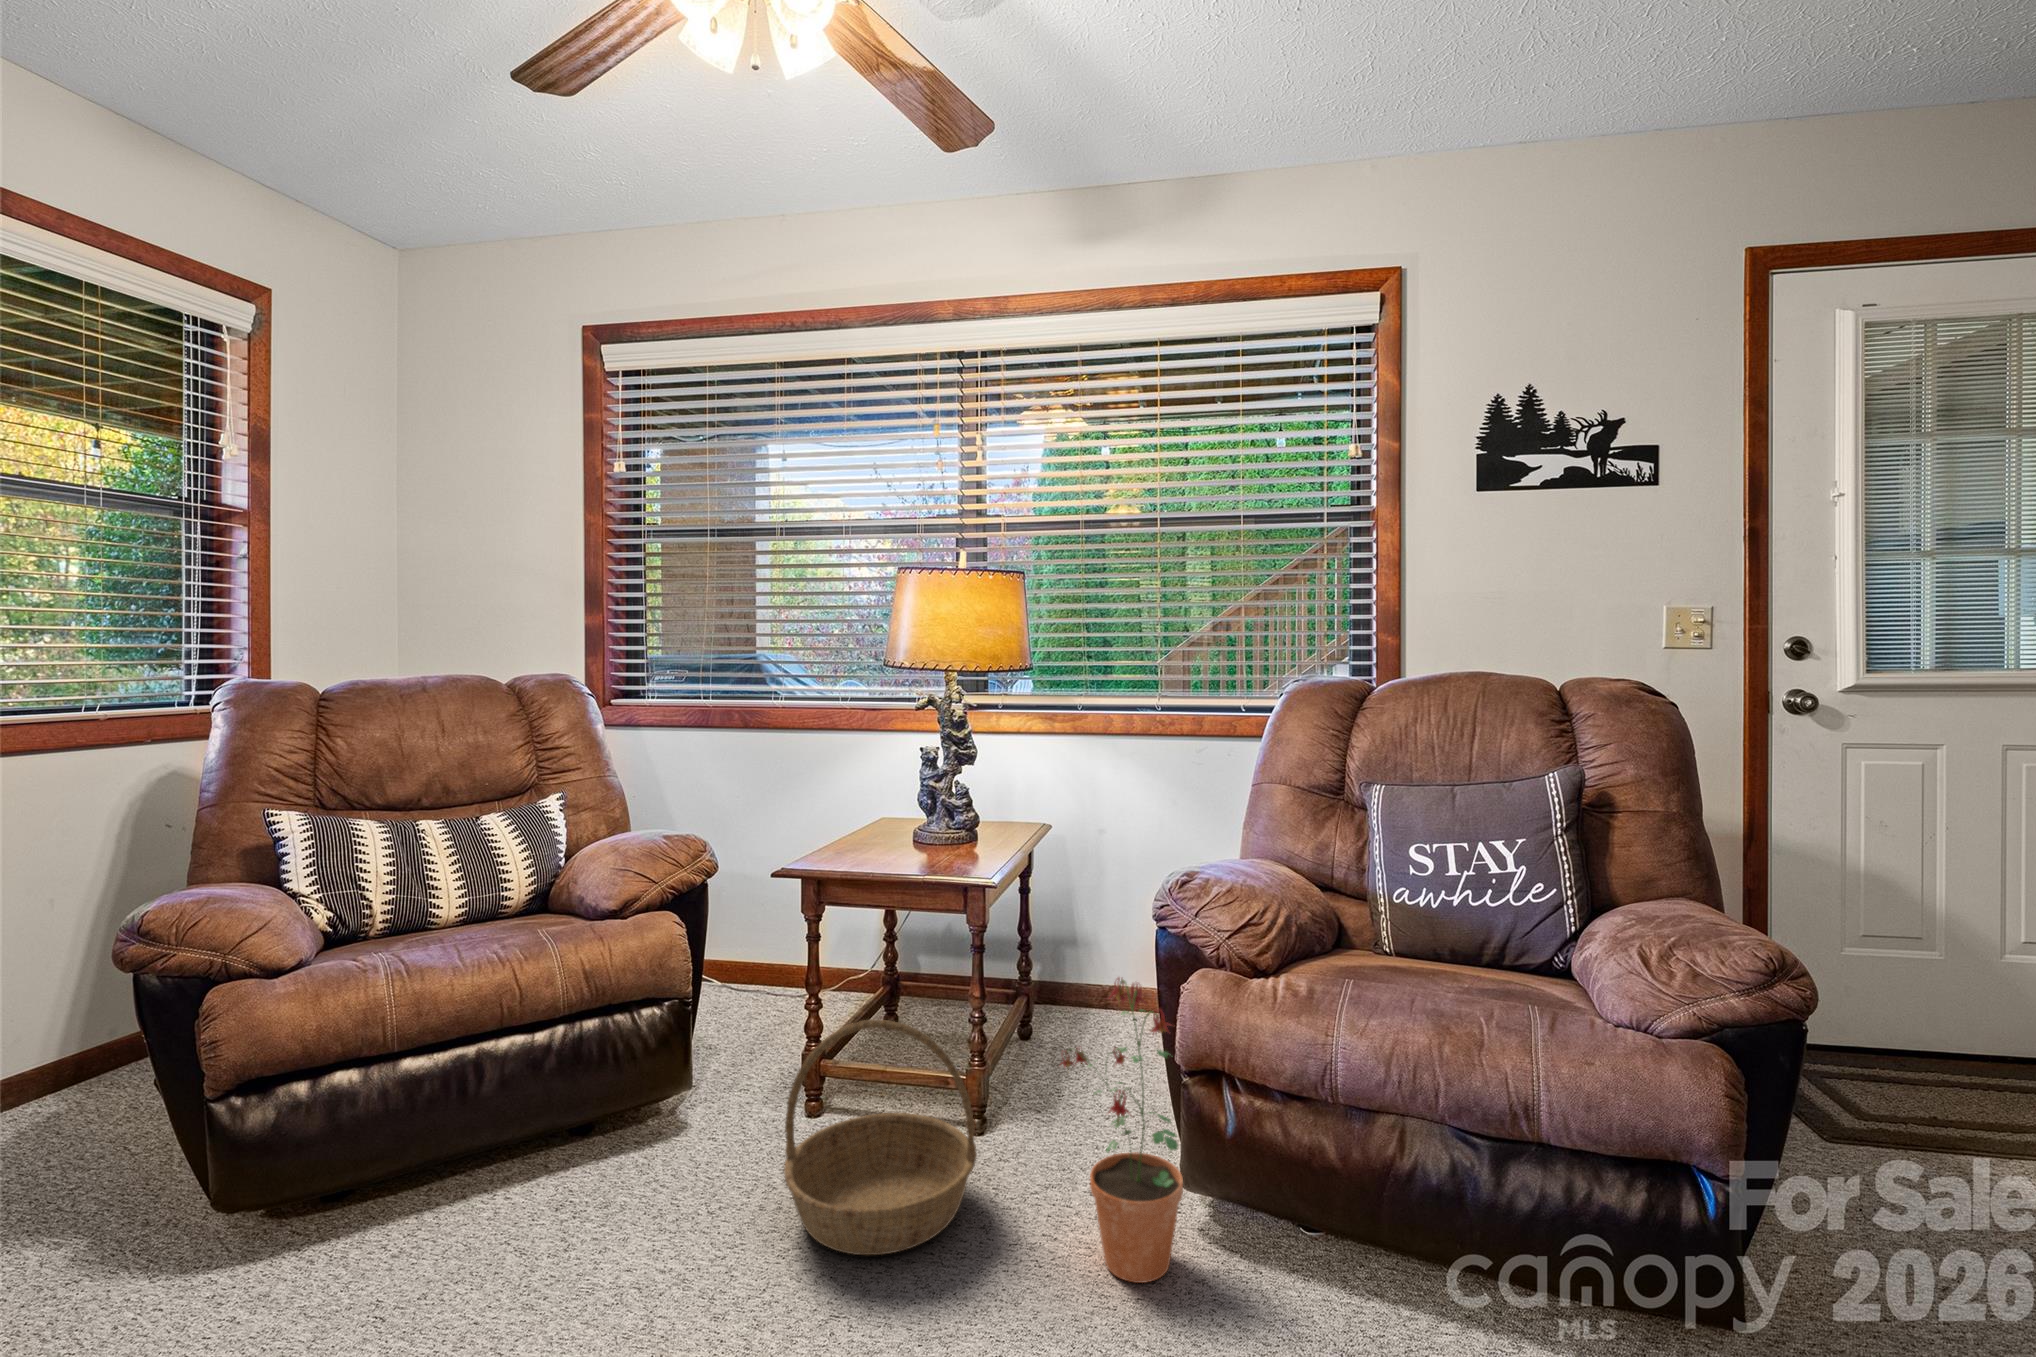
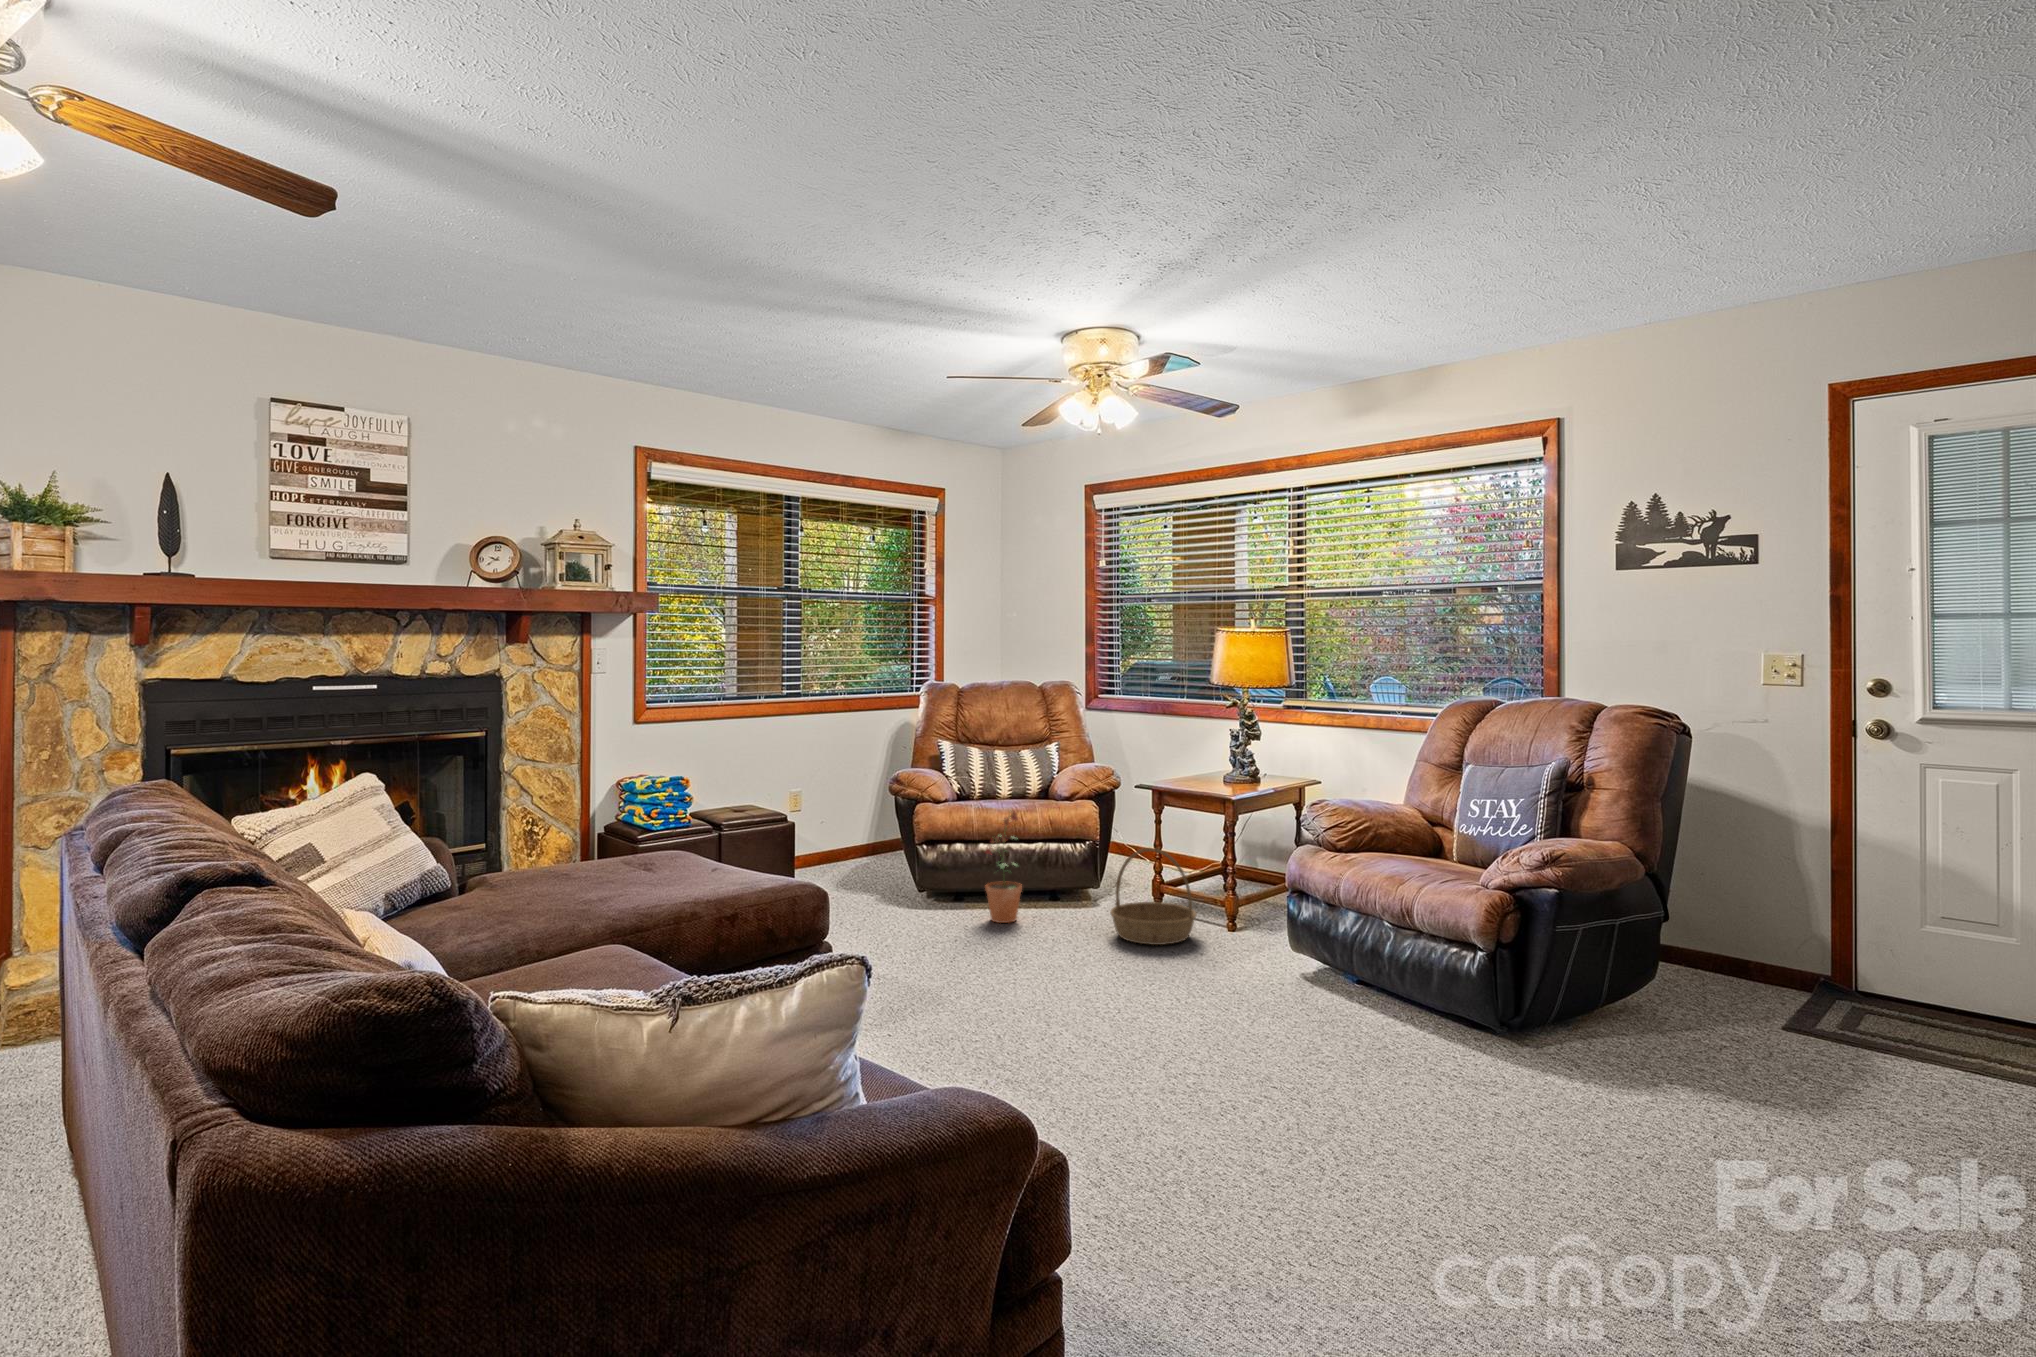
potted plant: present [1062,978,1183,1283] -> present [986,811,1022,923]

